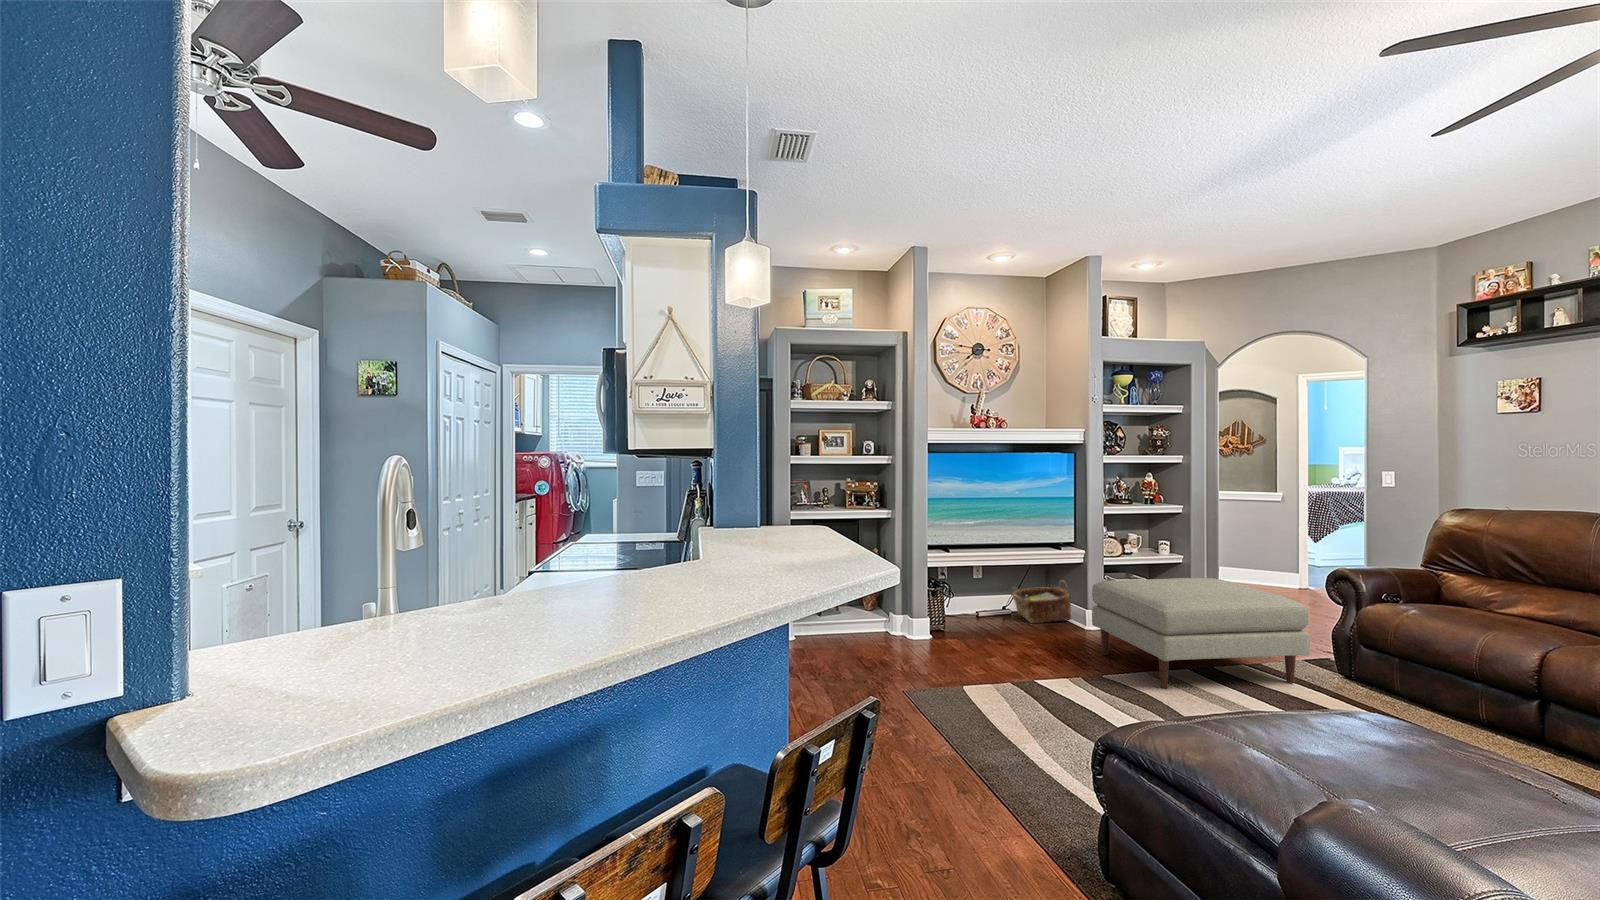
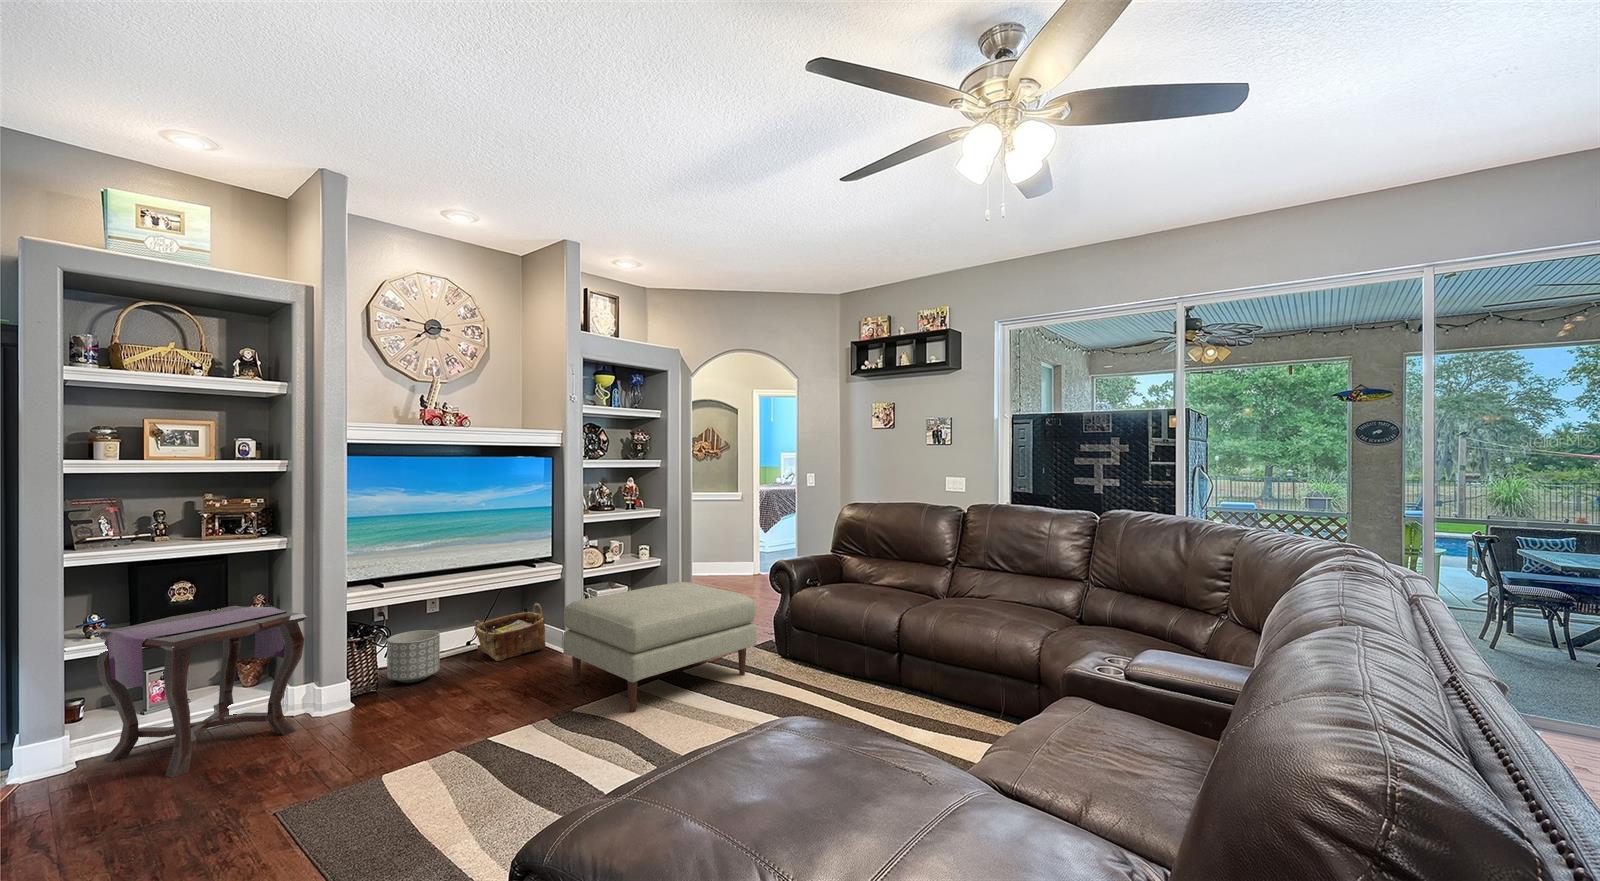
side table: none [805,552,908,653] -> present [97,606,307,778]
planter: none [952,588,989,626] -> present [387,630,440,683]

